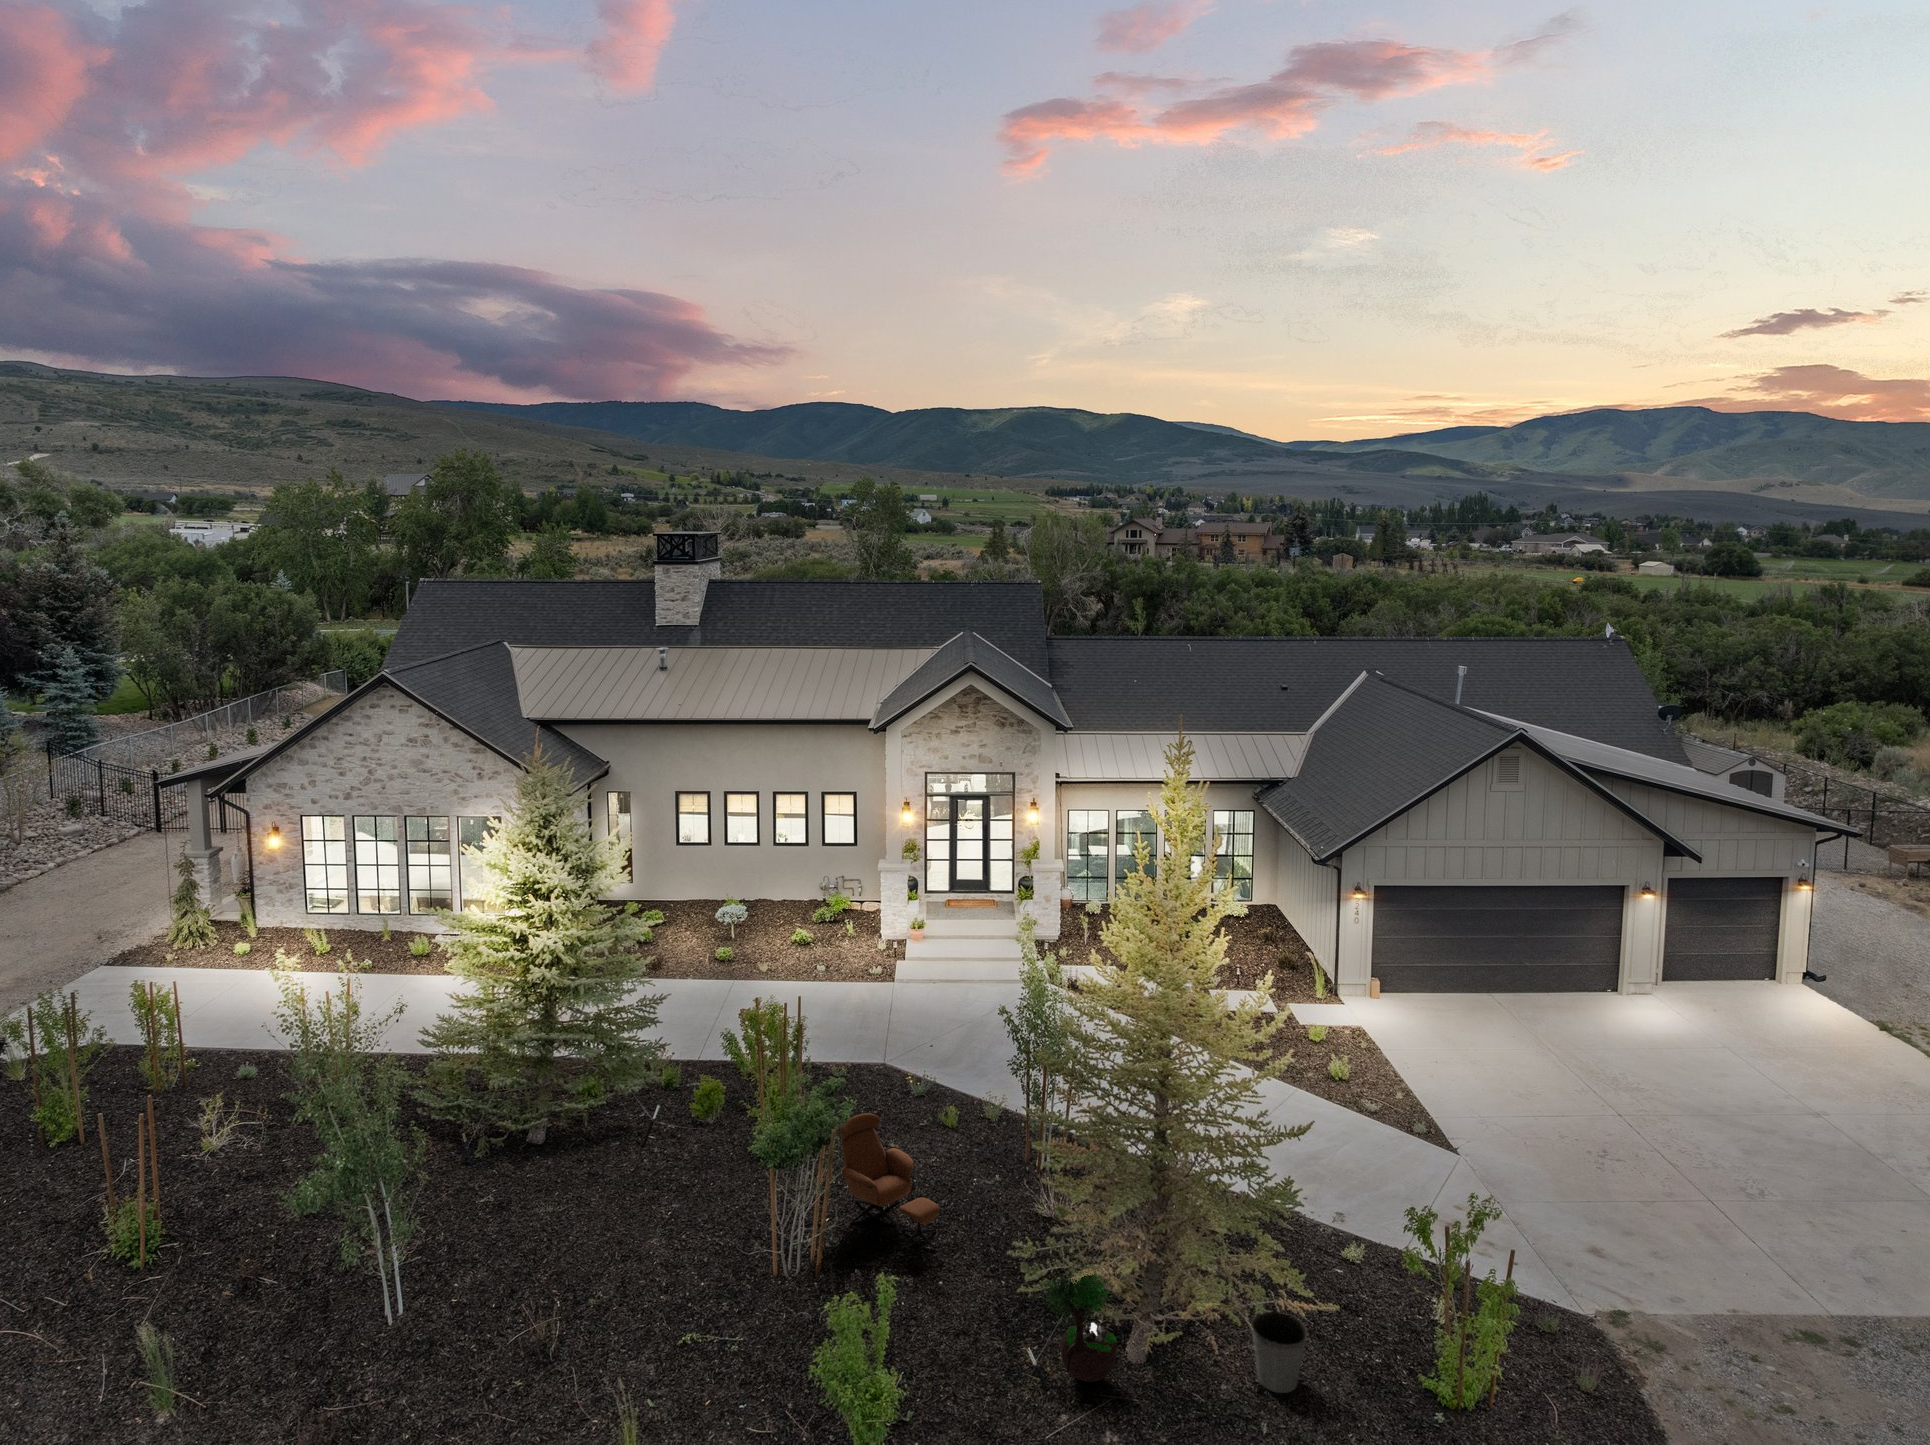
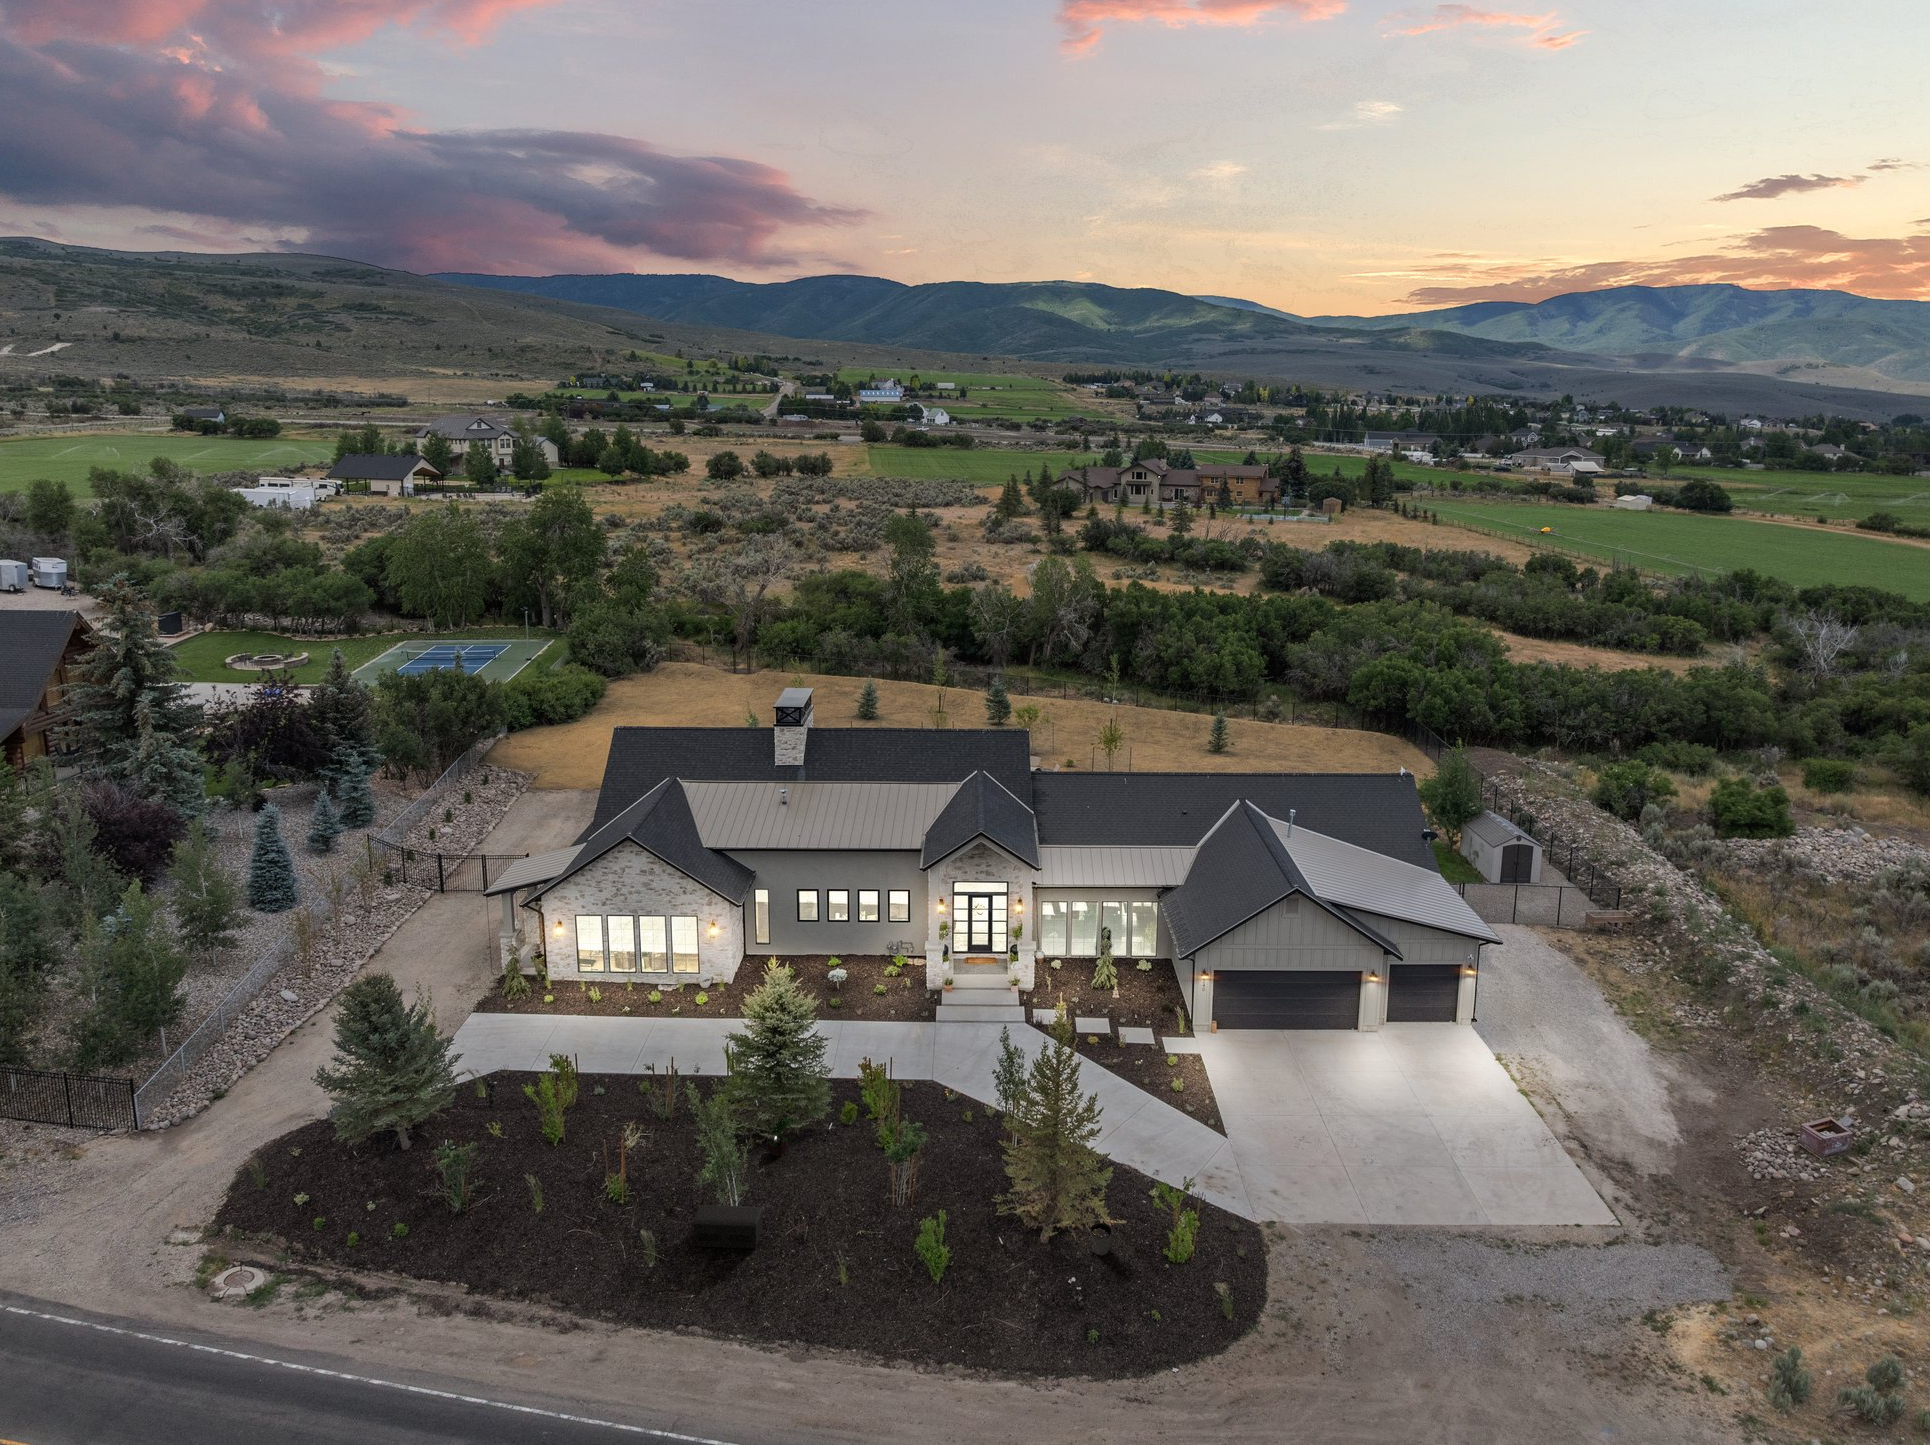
lounge chair: present [840,1113,939,1249] -> none [917,1128,962,1192]
potted tree: present [1038,1254,1117,1382] -> present [768,1117,791,1156]
storage bench: none [266,1270,451,1381] -> present [693,1205,762,1249]

